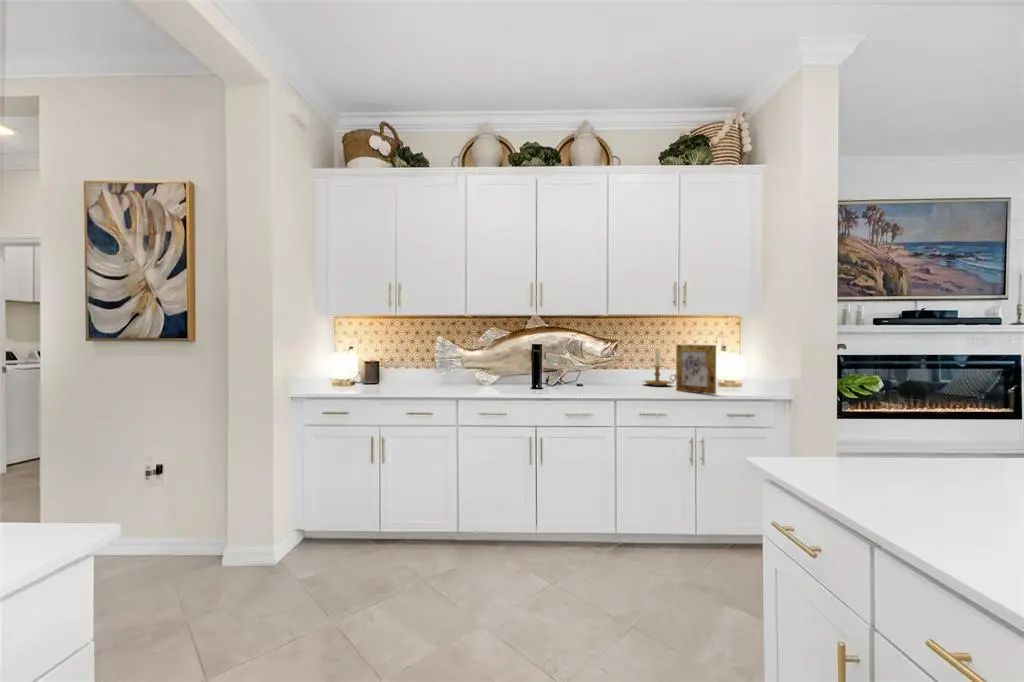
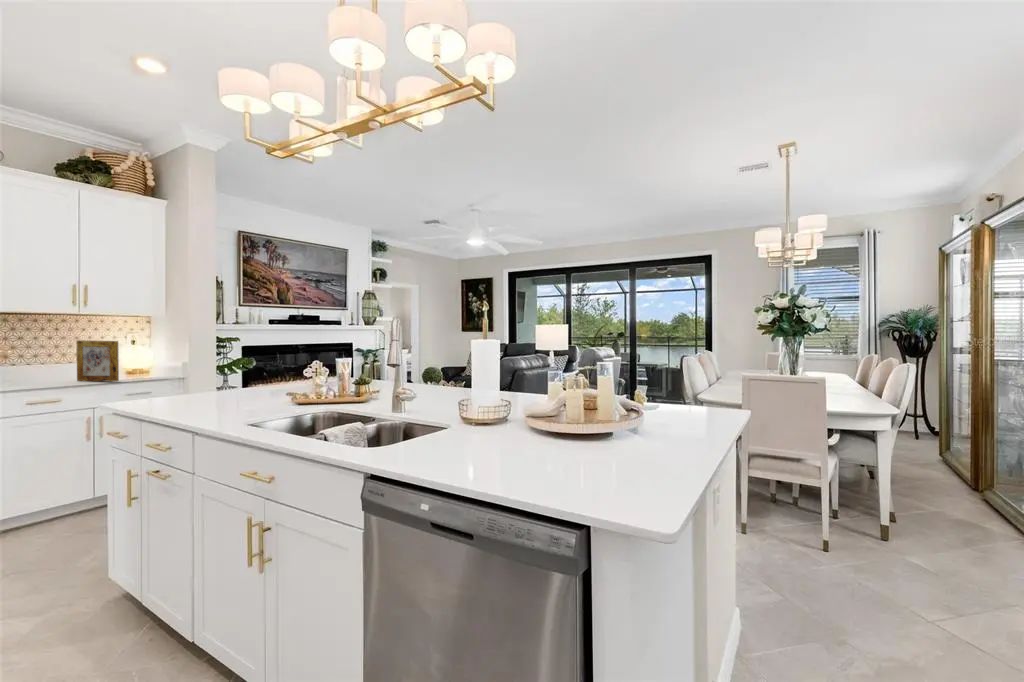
candle holder: present [643,351,676,386] -> none [37,345,81,378]

